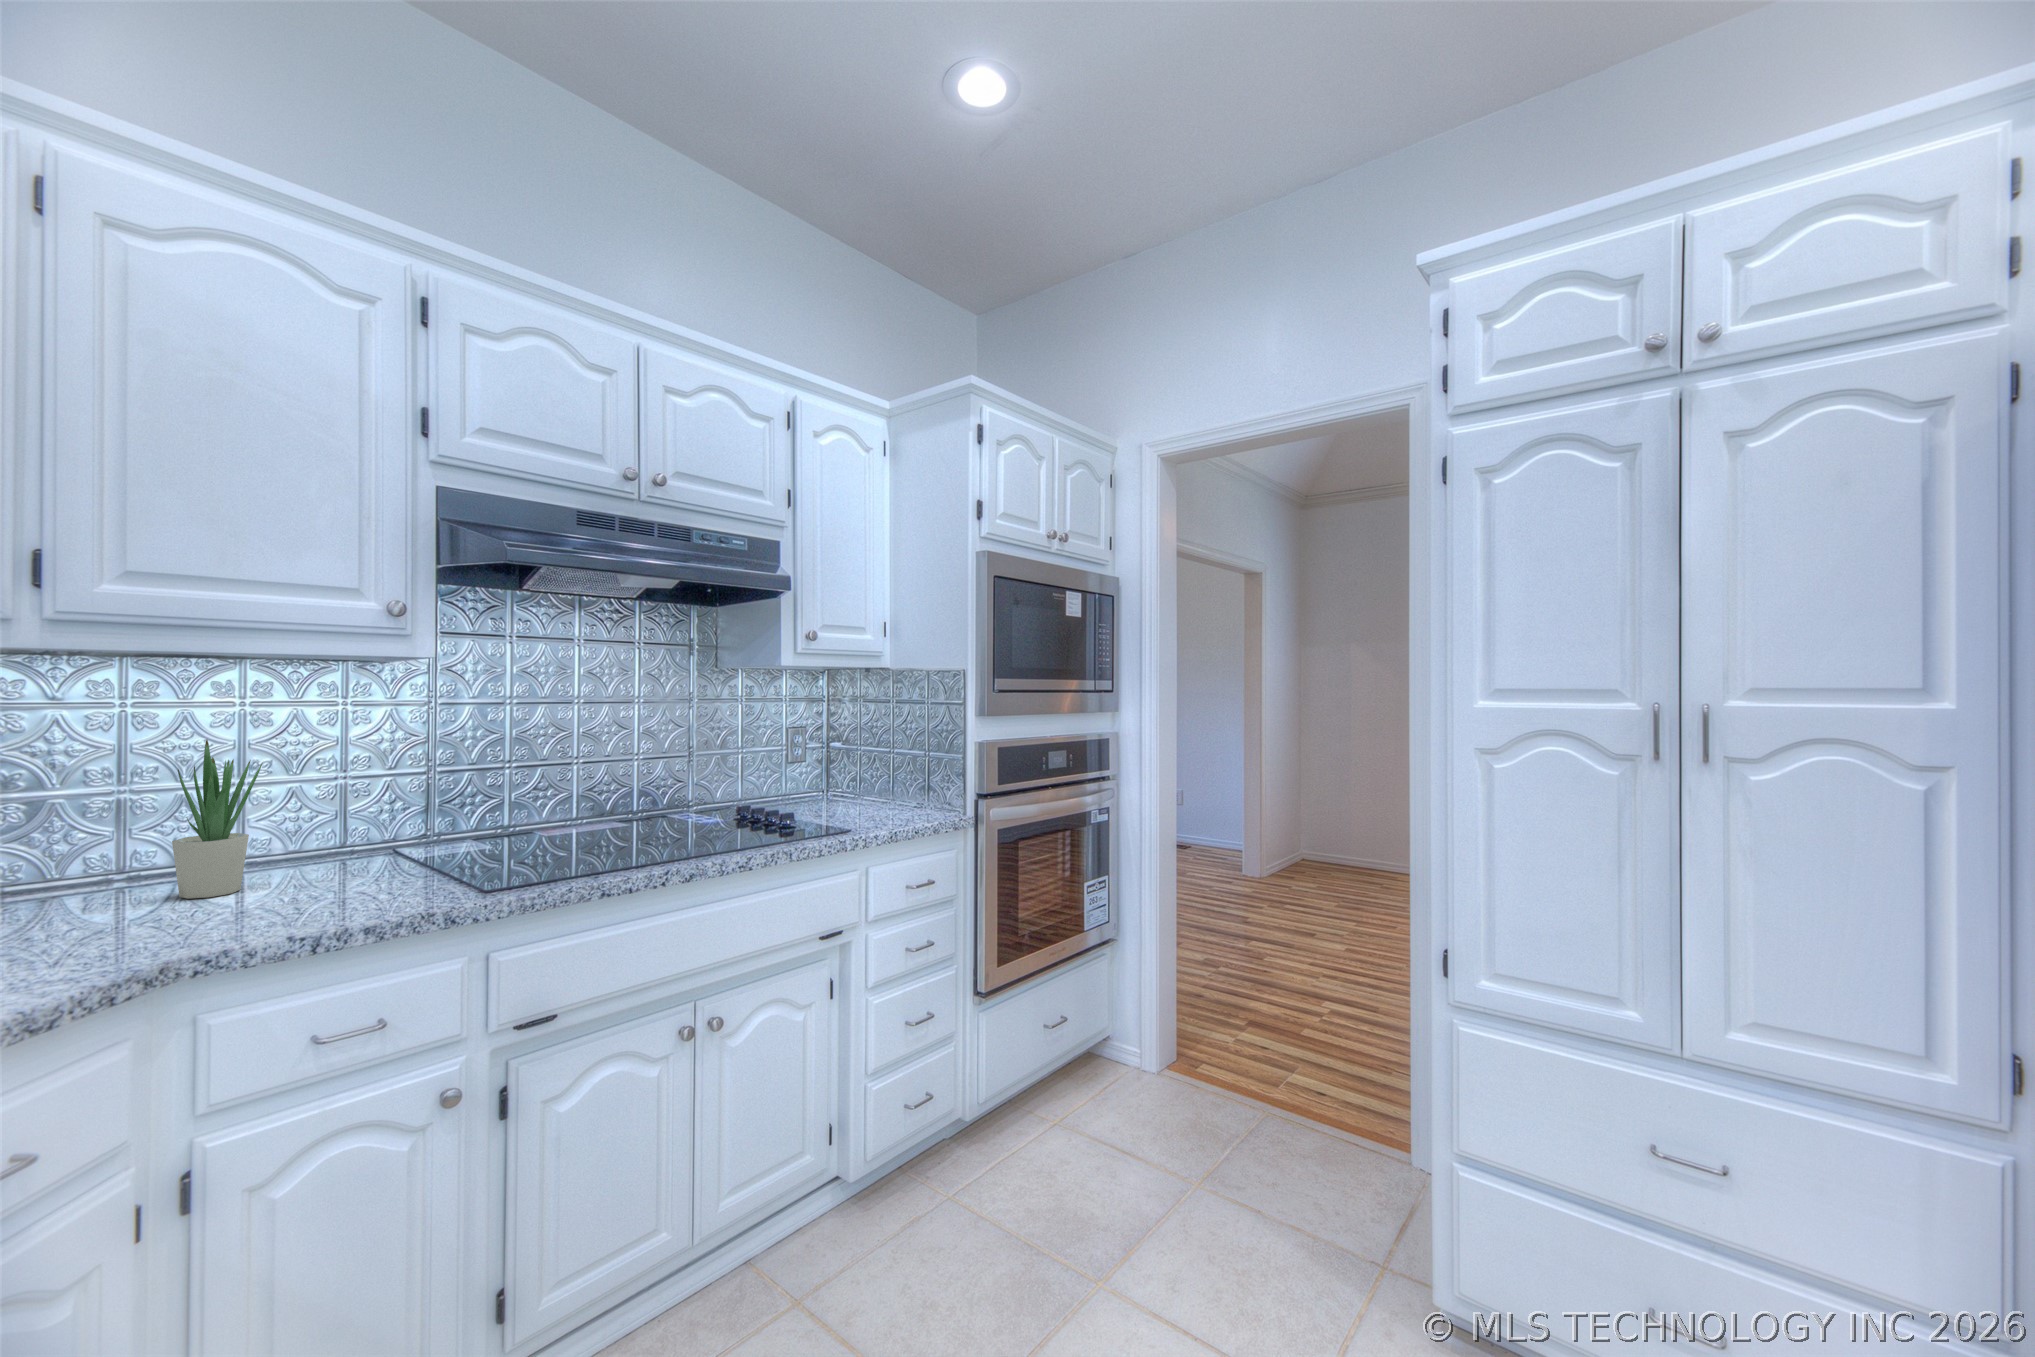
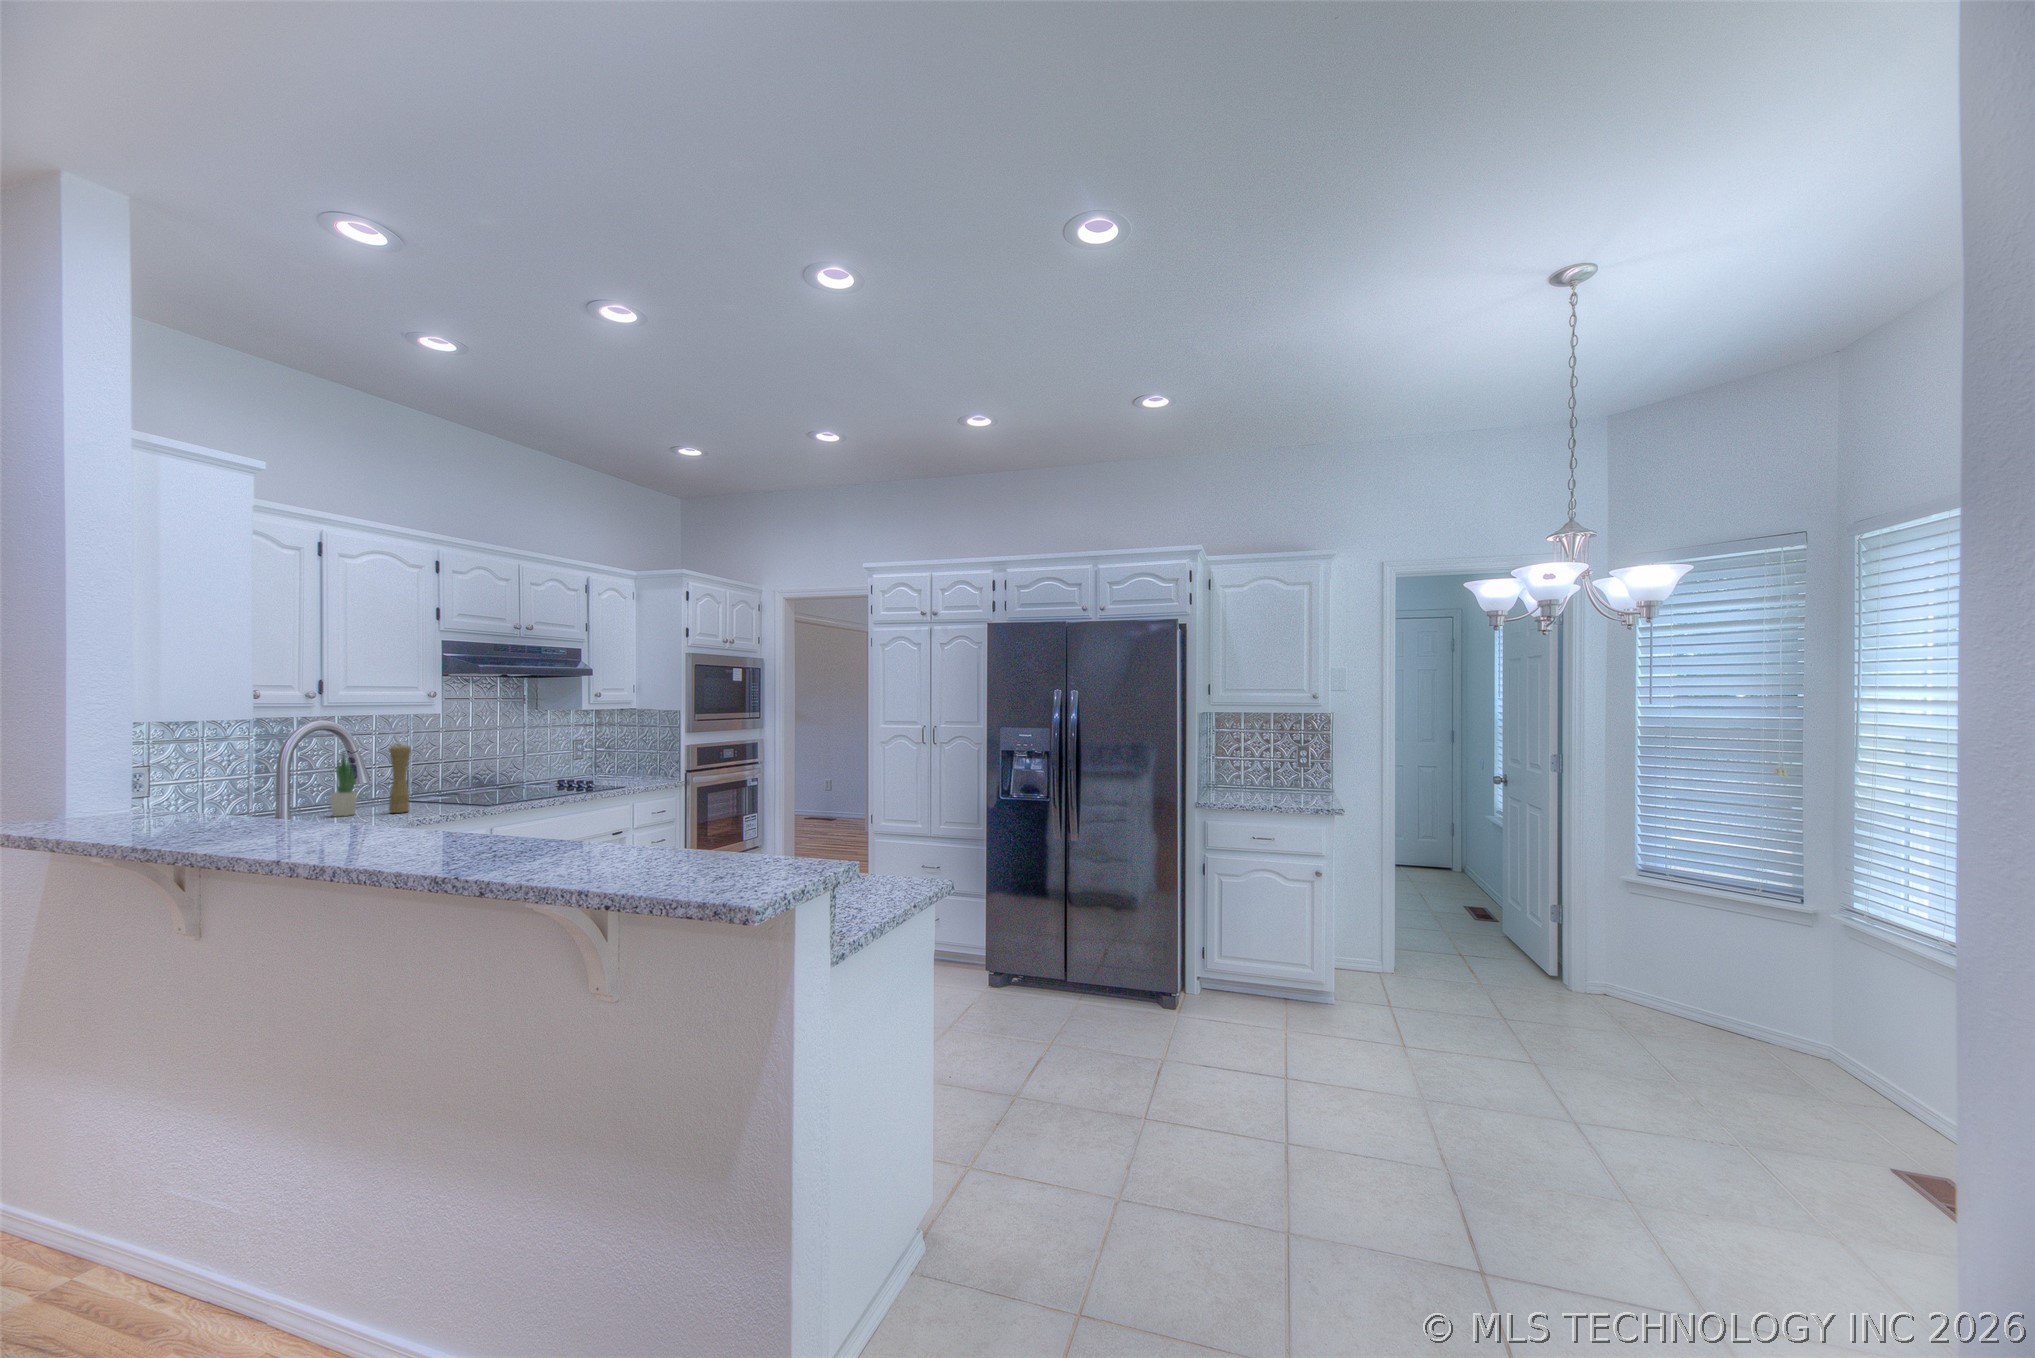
pepper mill: none [291,727,346,897] -> present [389,744,411,813]

